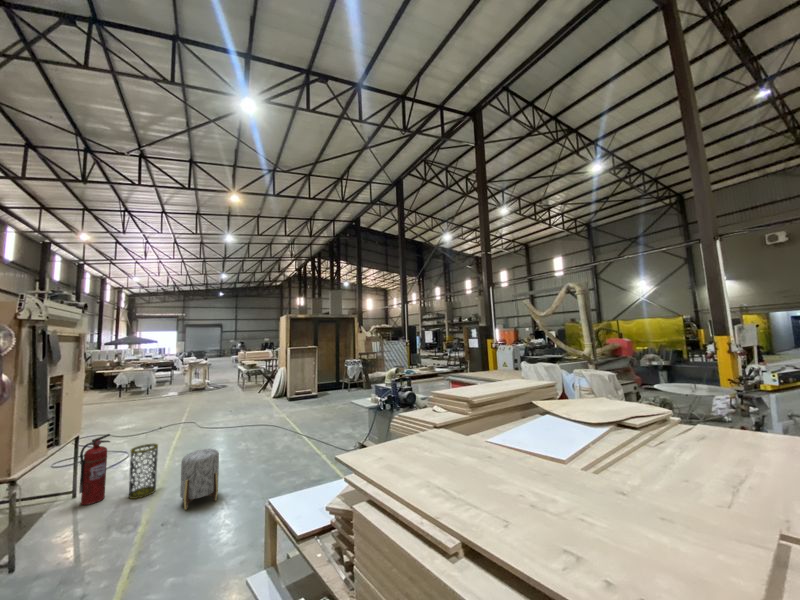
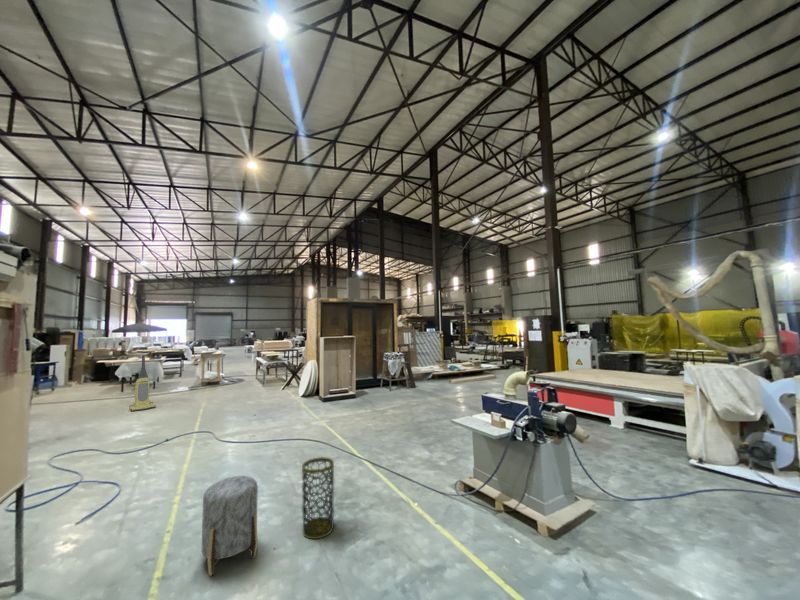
vacuum cleaner: none [125,367,148,416] -> present [129,355,156,412]
fire extinguisher: present [79,434,110,505] -> none [51,450,99,559]
trash can: present [129,444,158,499] -> present [302,457,334,539]

